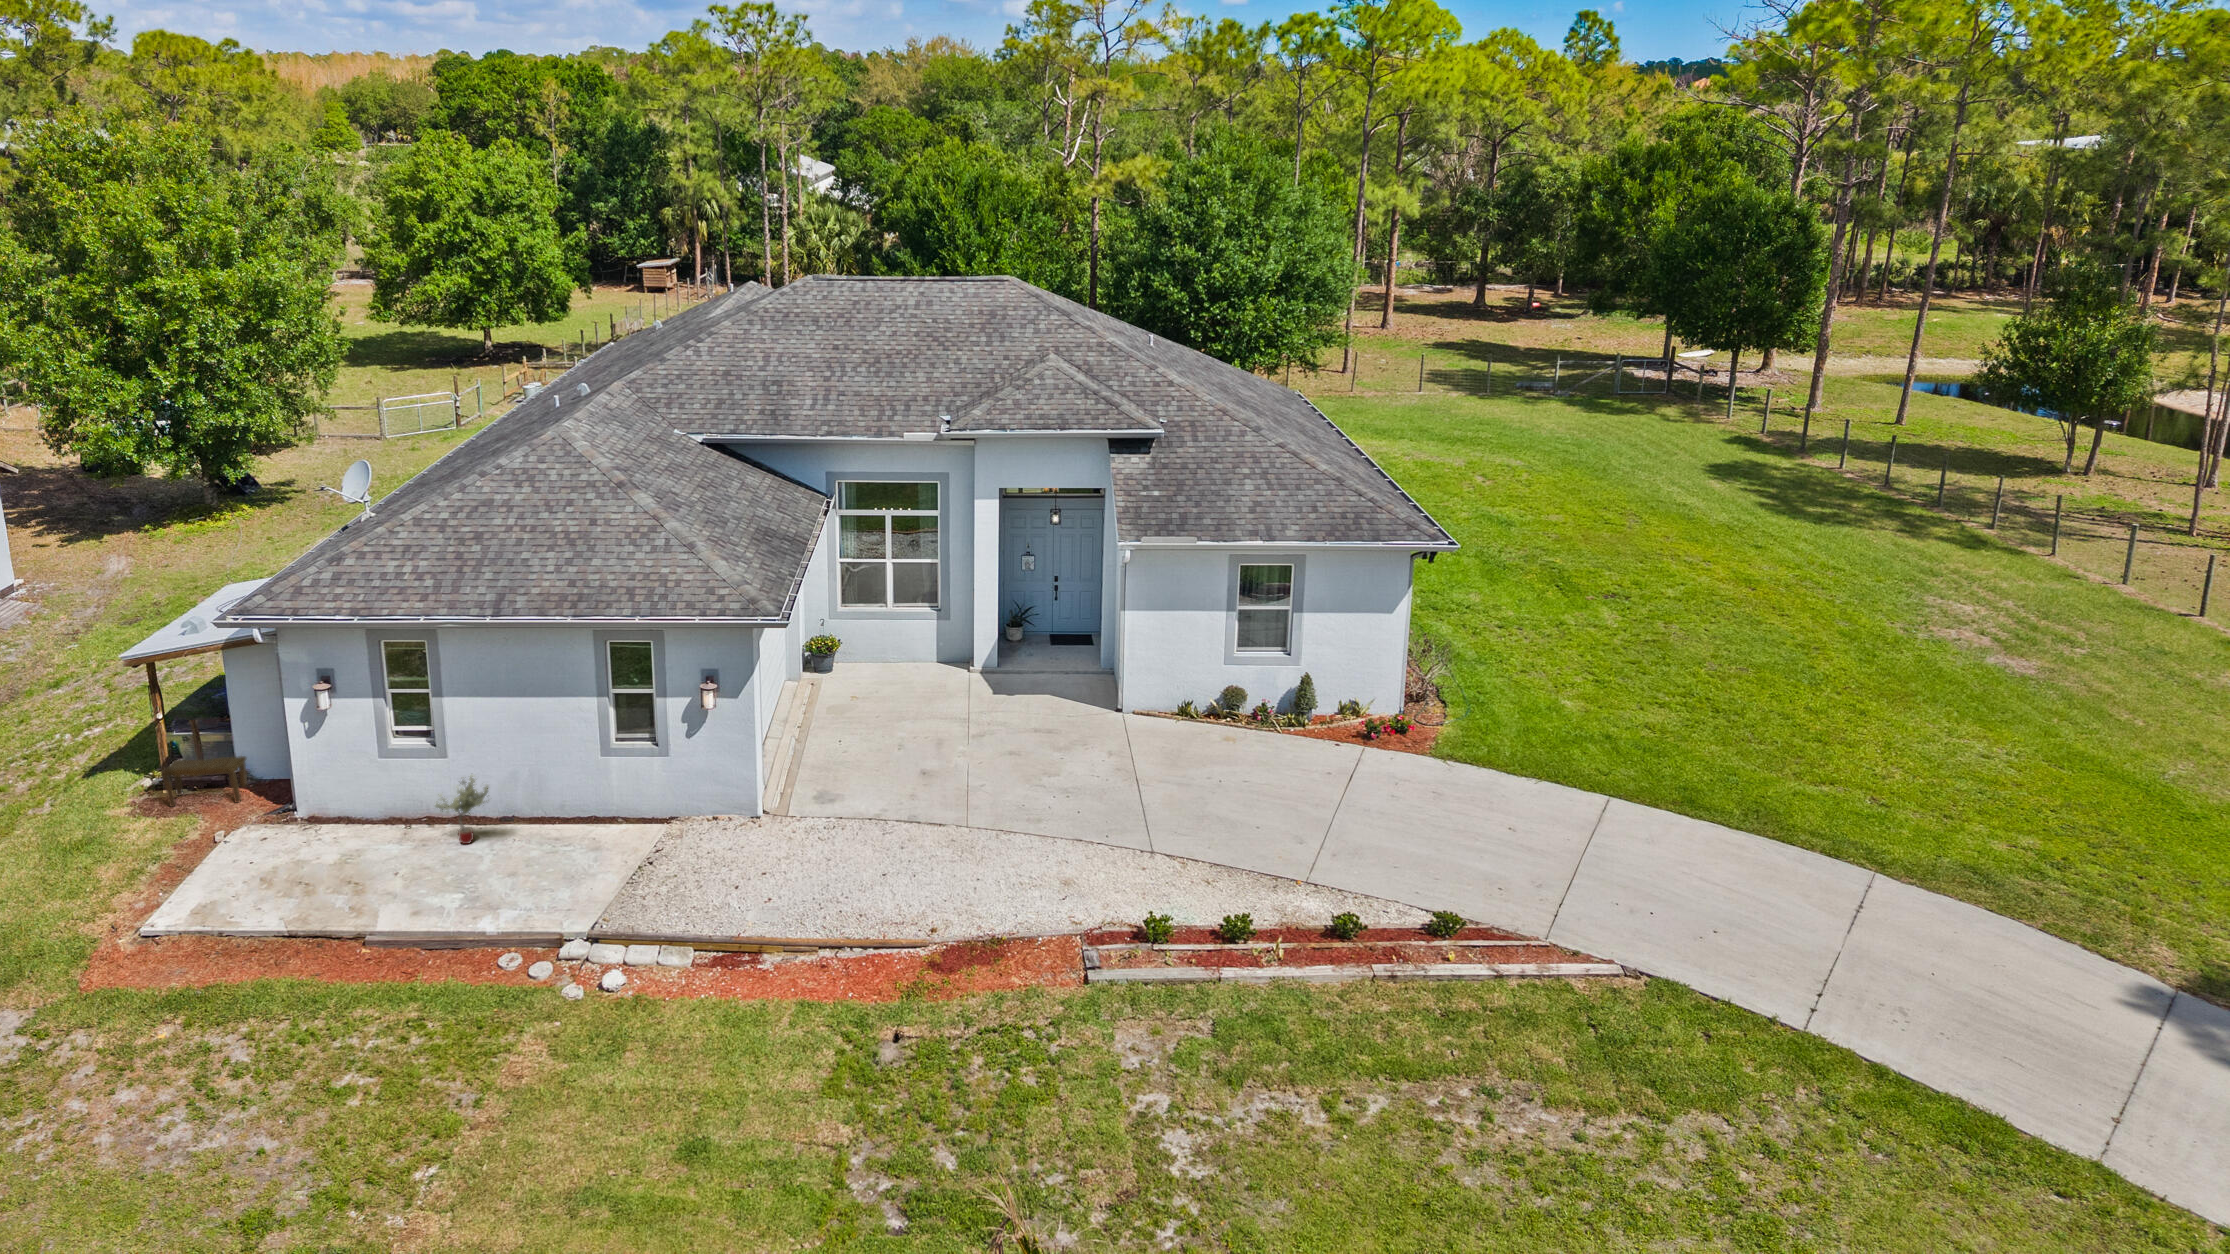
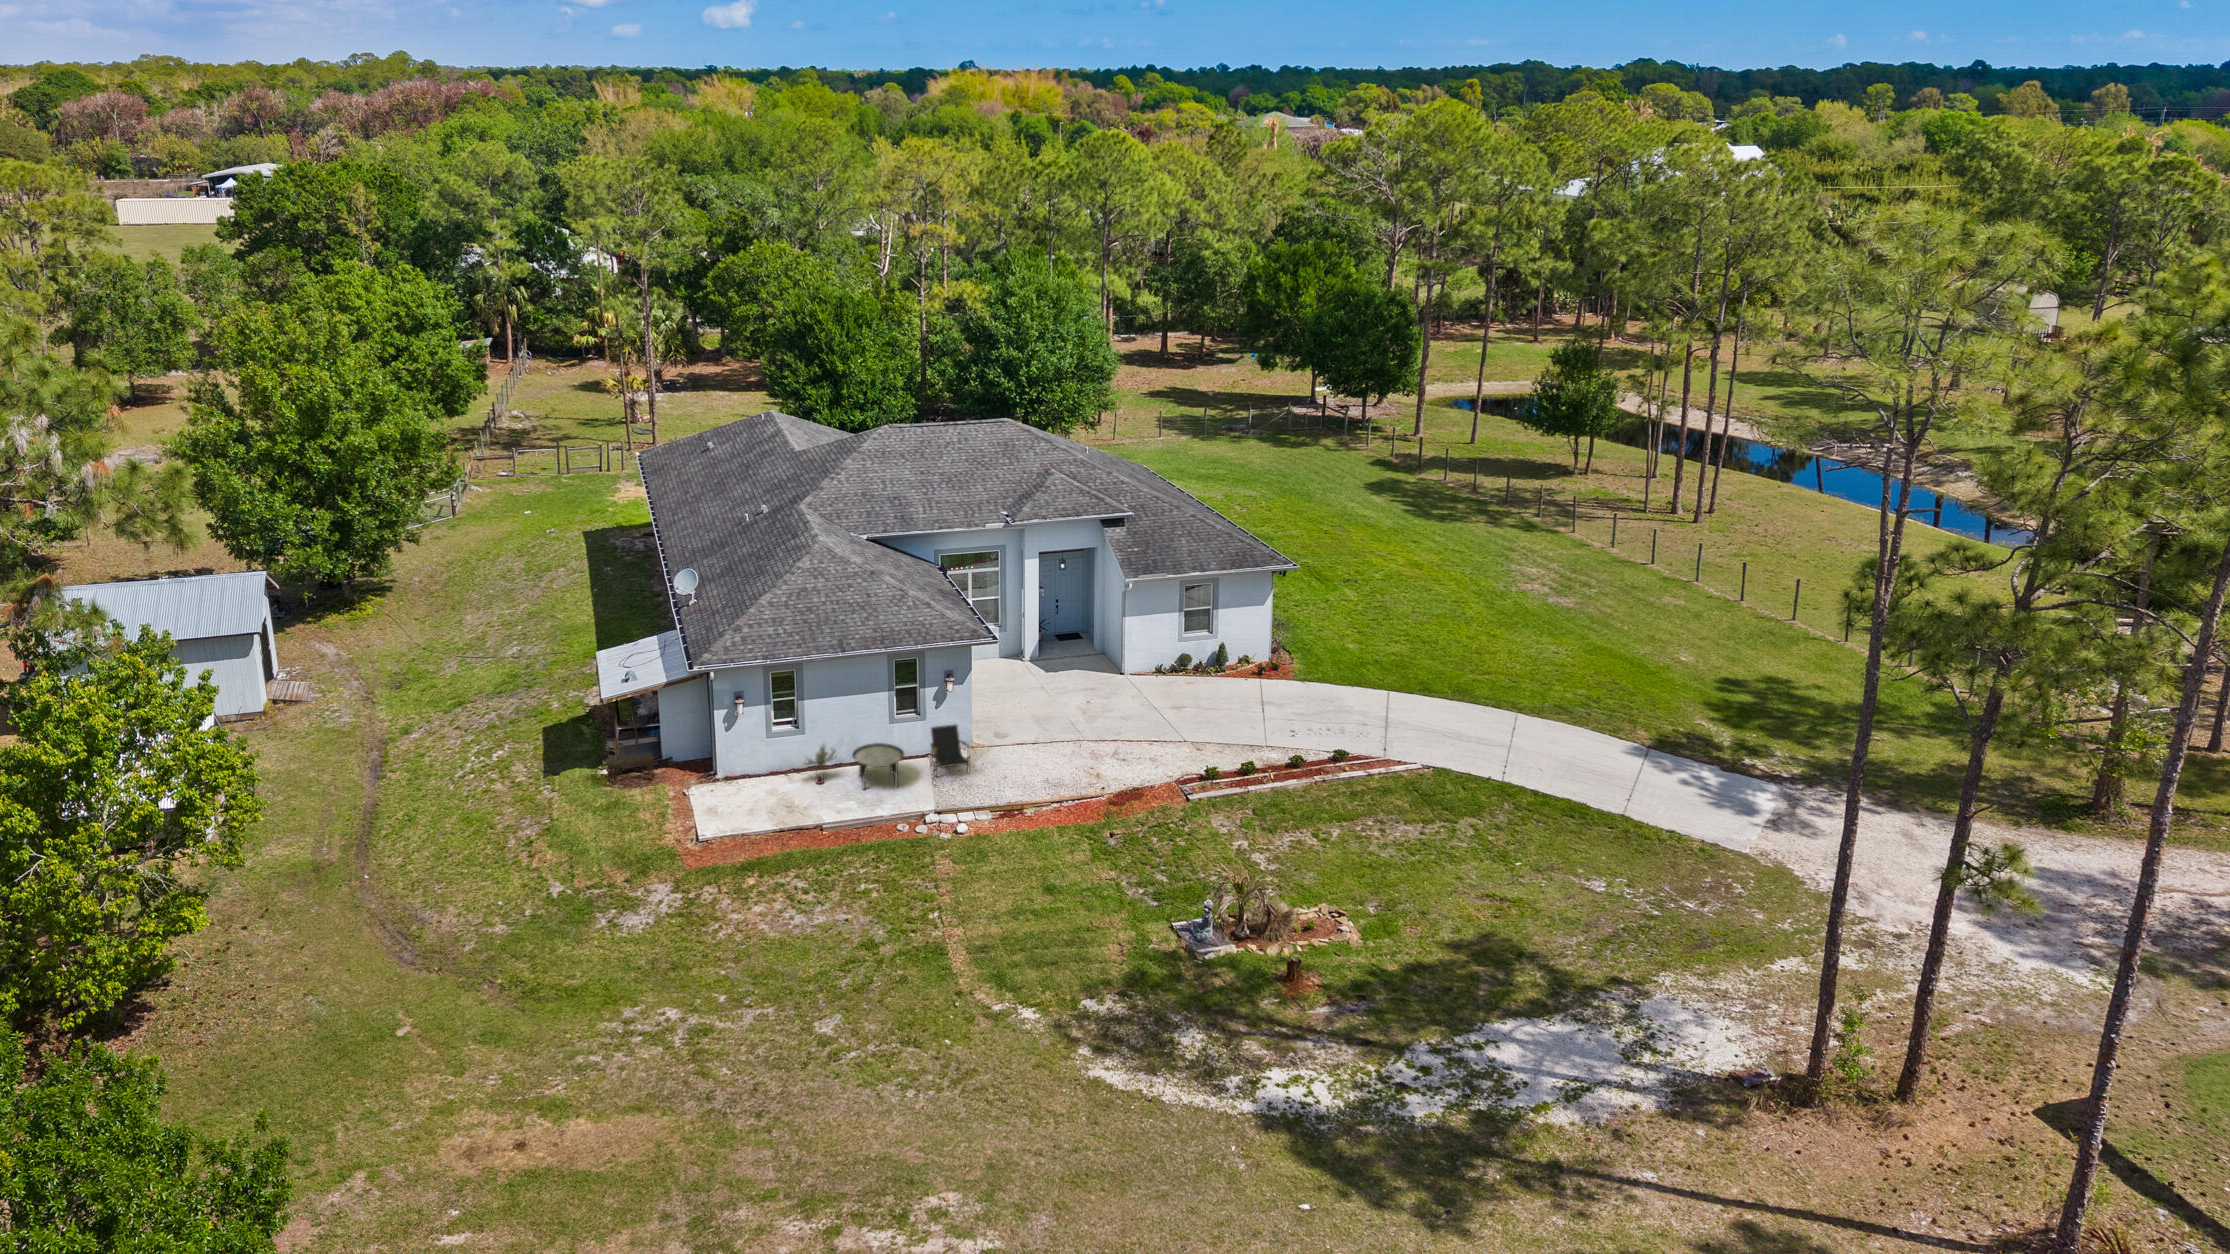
lounge chair: none [652,766,723,859] -> present [930,725,970,775]
round table: none [506,784,602,869] -> present [852,743,904,789]

